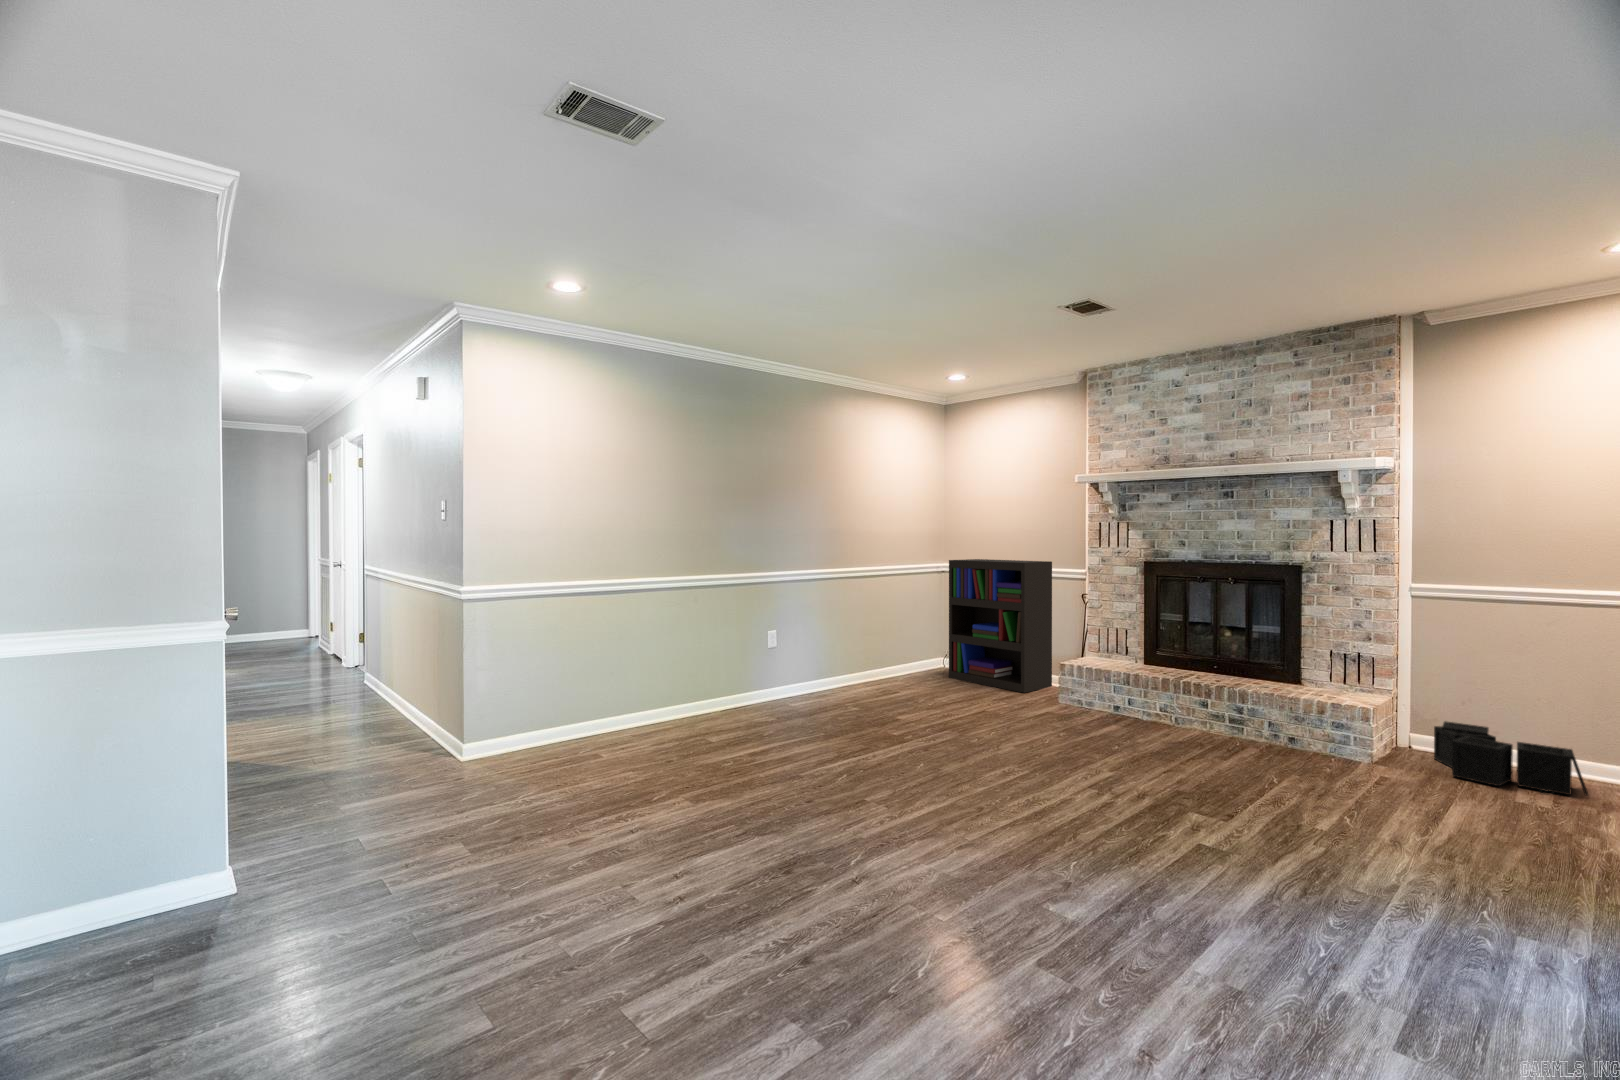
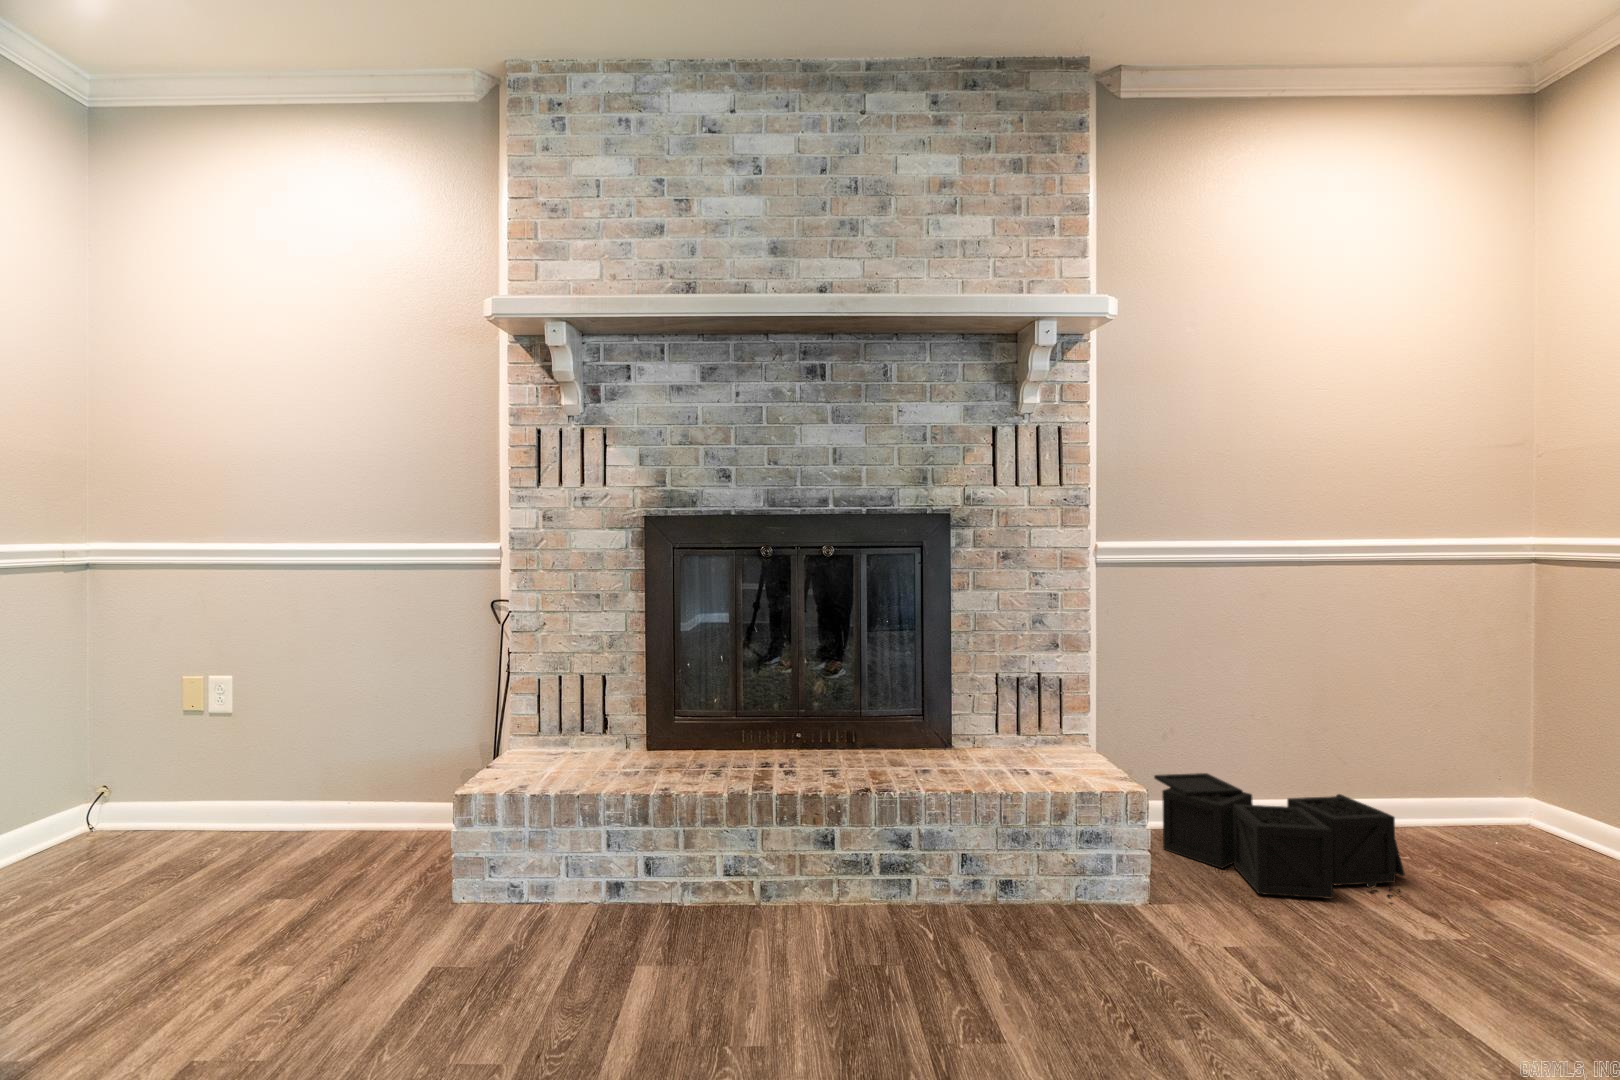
bookshelf: present [949,559,1052,693] -> none [77,521,417,890]

